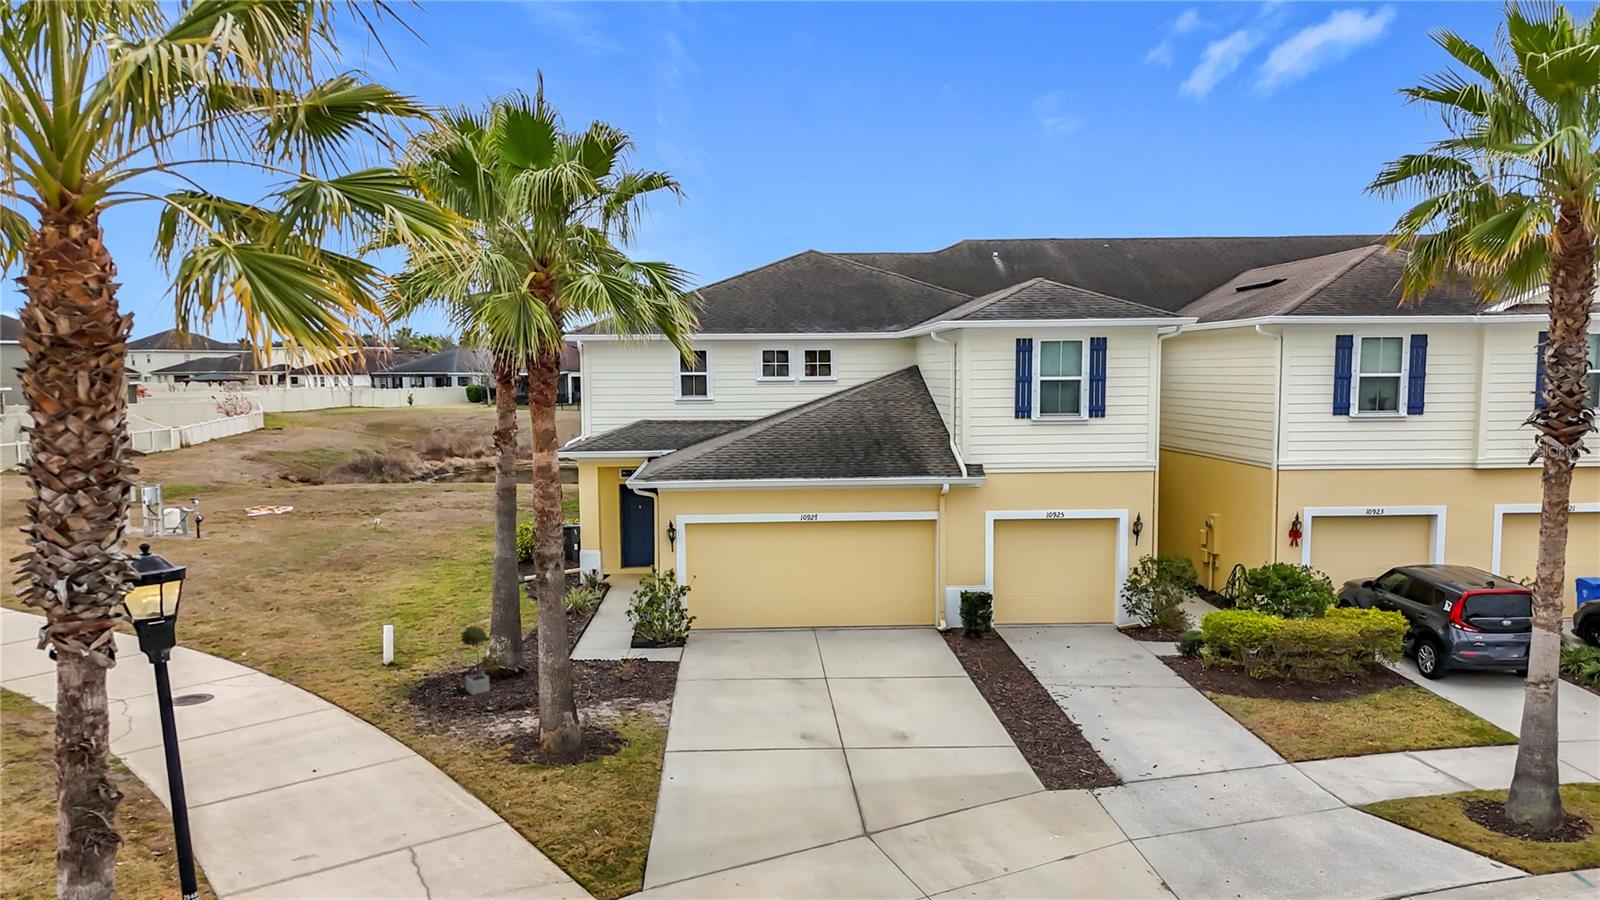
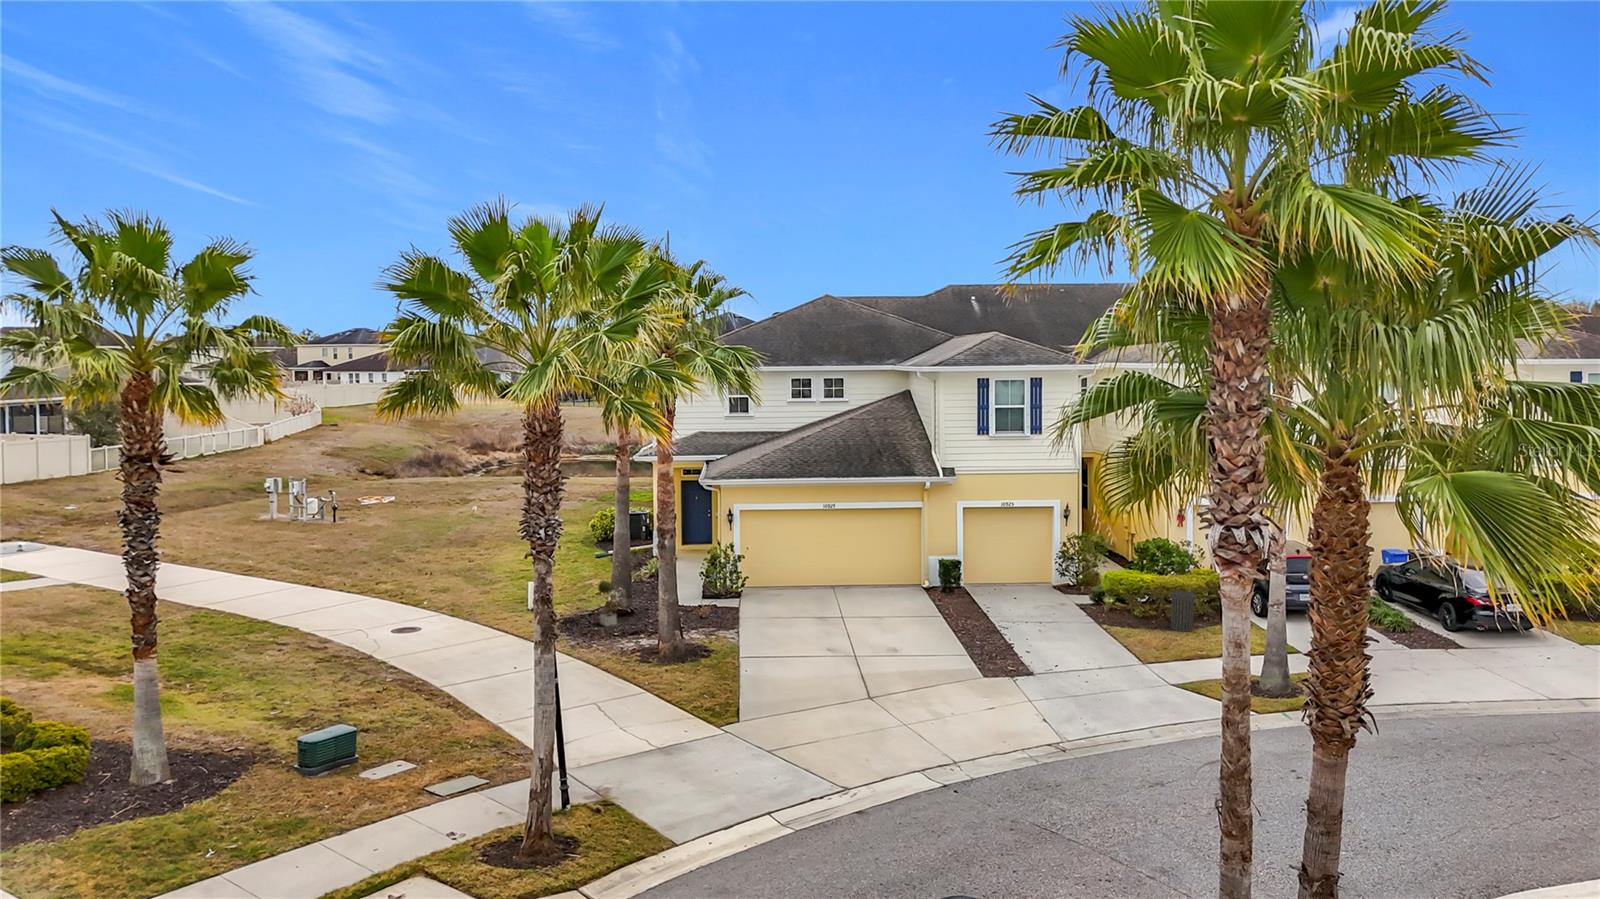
trash can: none [1309,640,1347,702] -> present [1171,591,1195,632]

